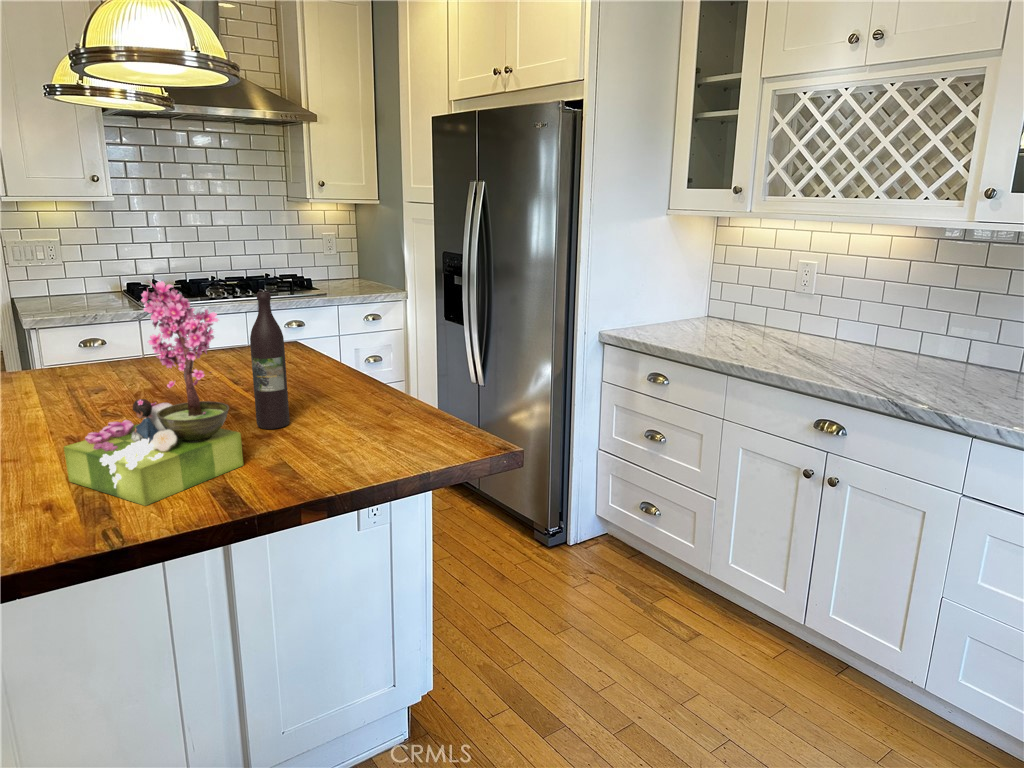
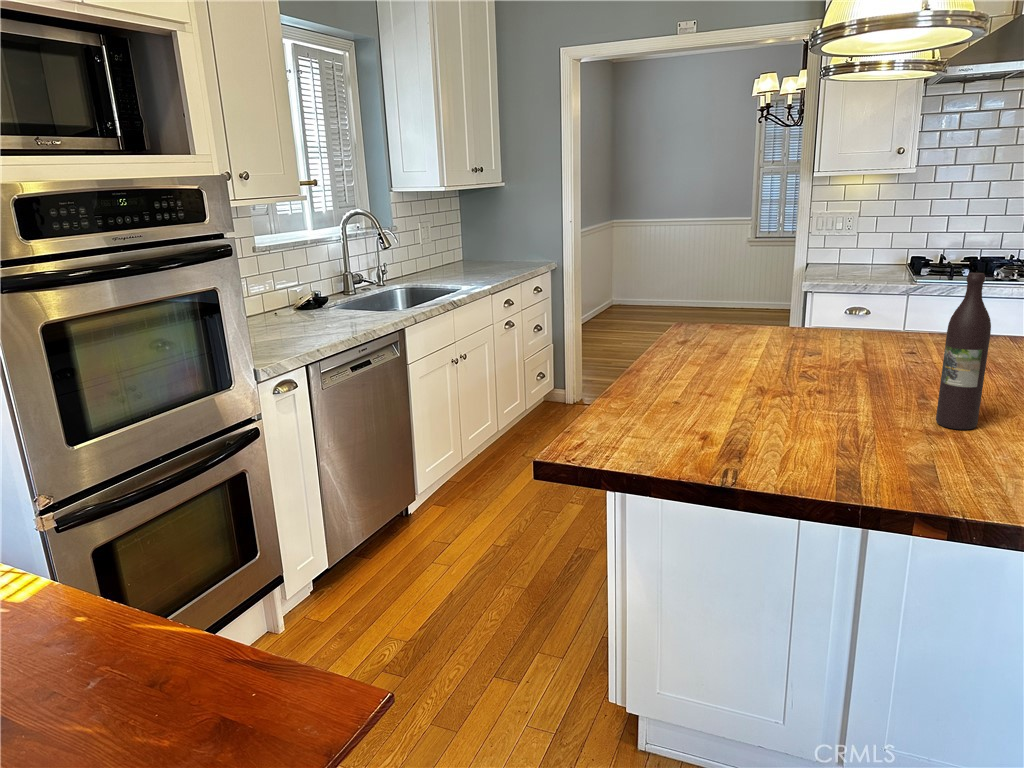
flower arrangement: present [64,281,243,506] -> none [735,250,893,462]

